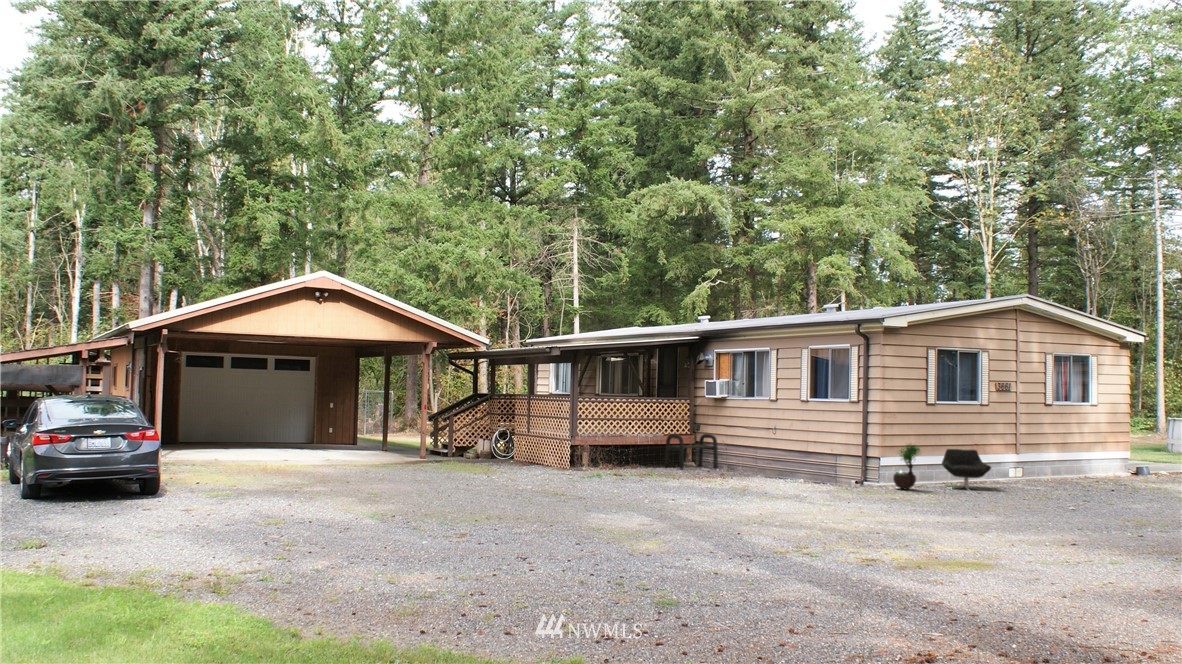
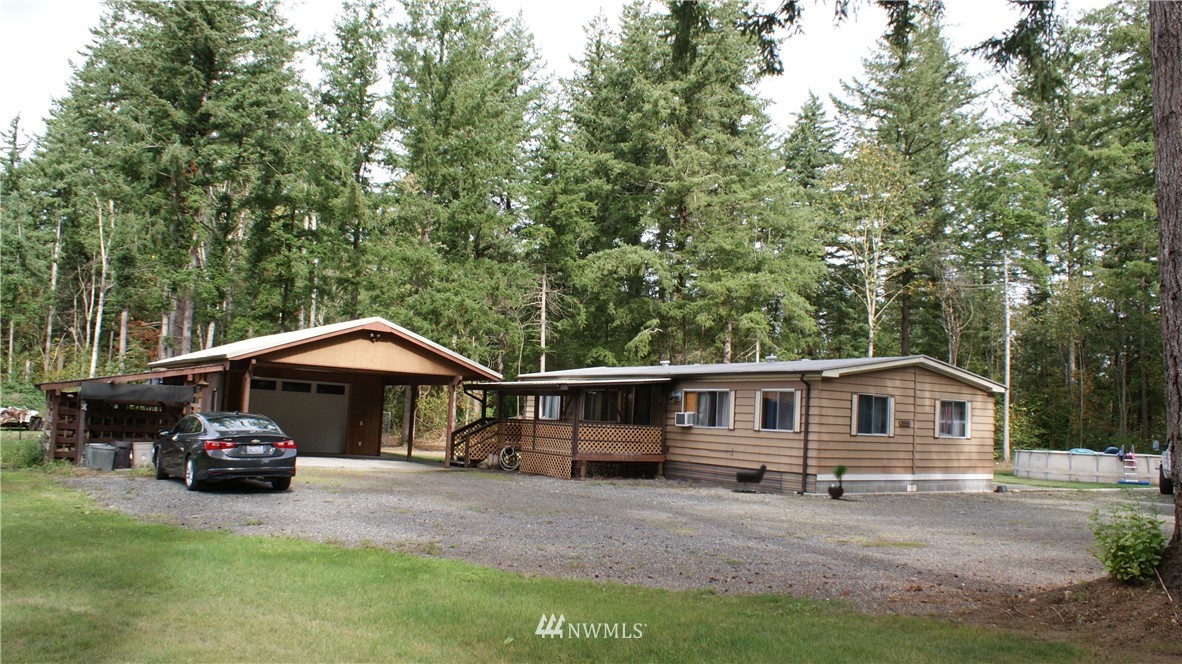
bench: present [665,434,718,469] -> none [645,455,686,482]
lounge chair: present [942,449,991,491] -> present [736,464,767,492]

